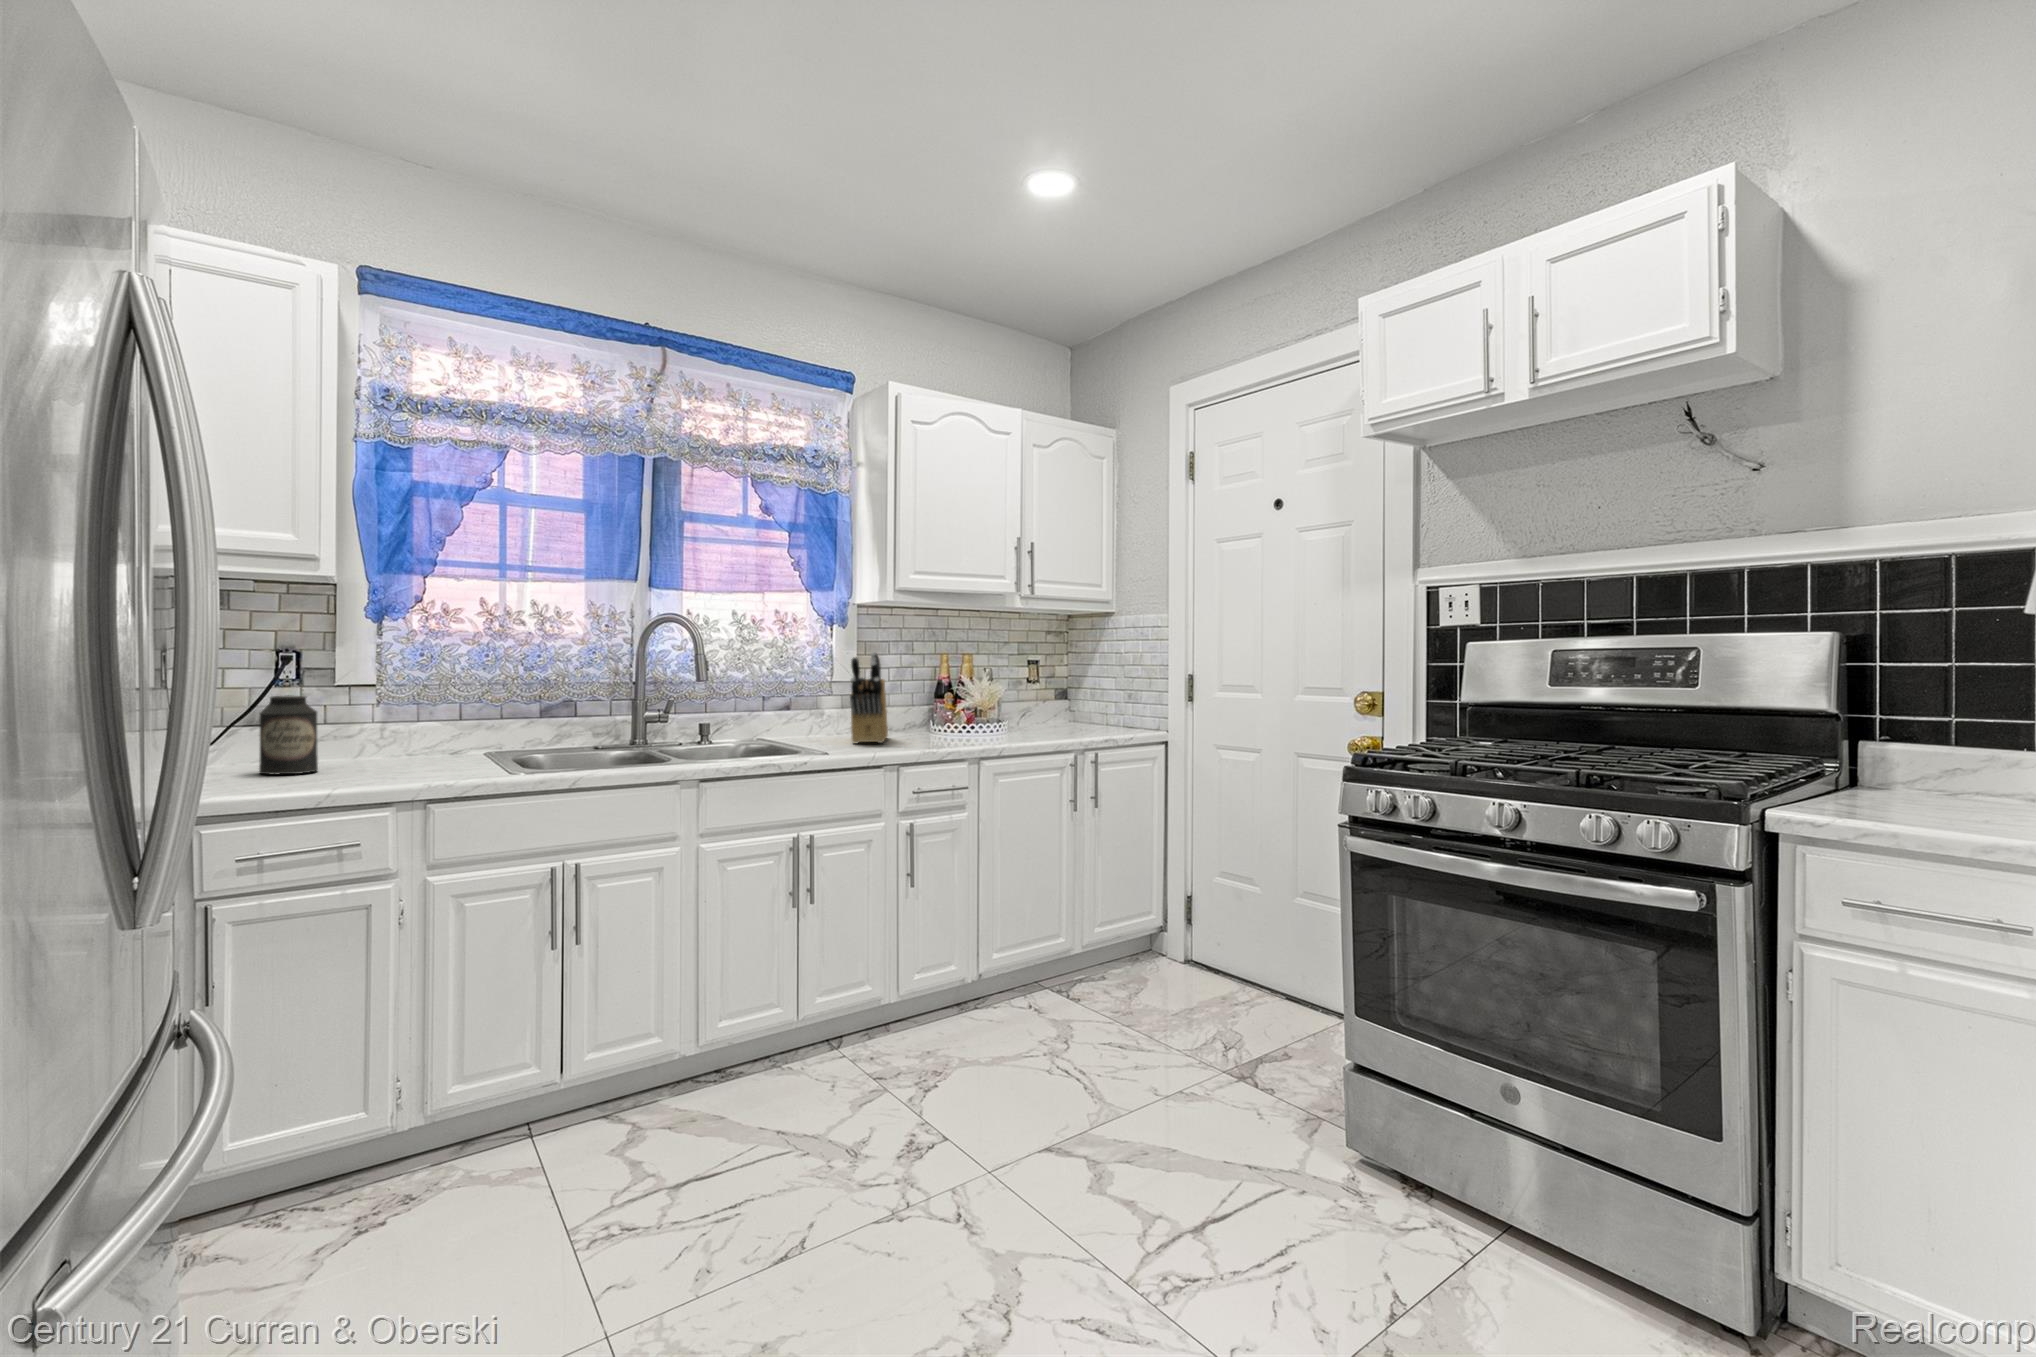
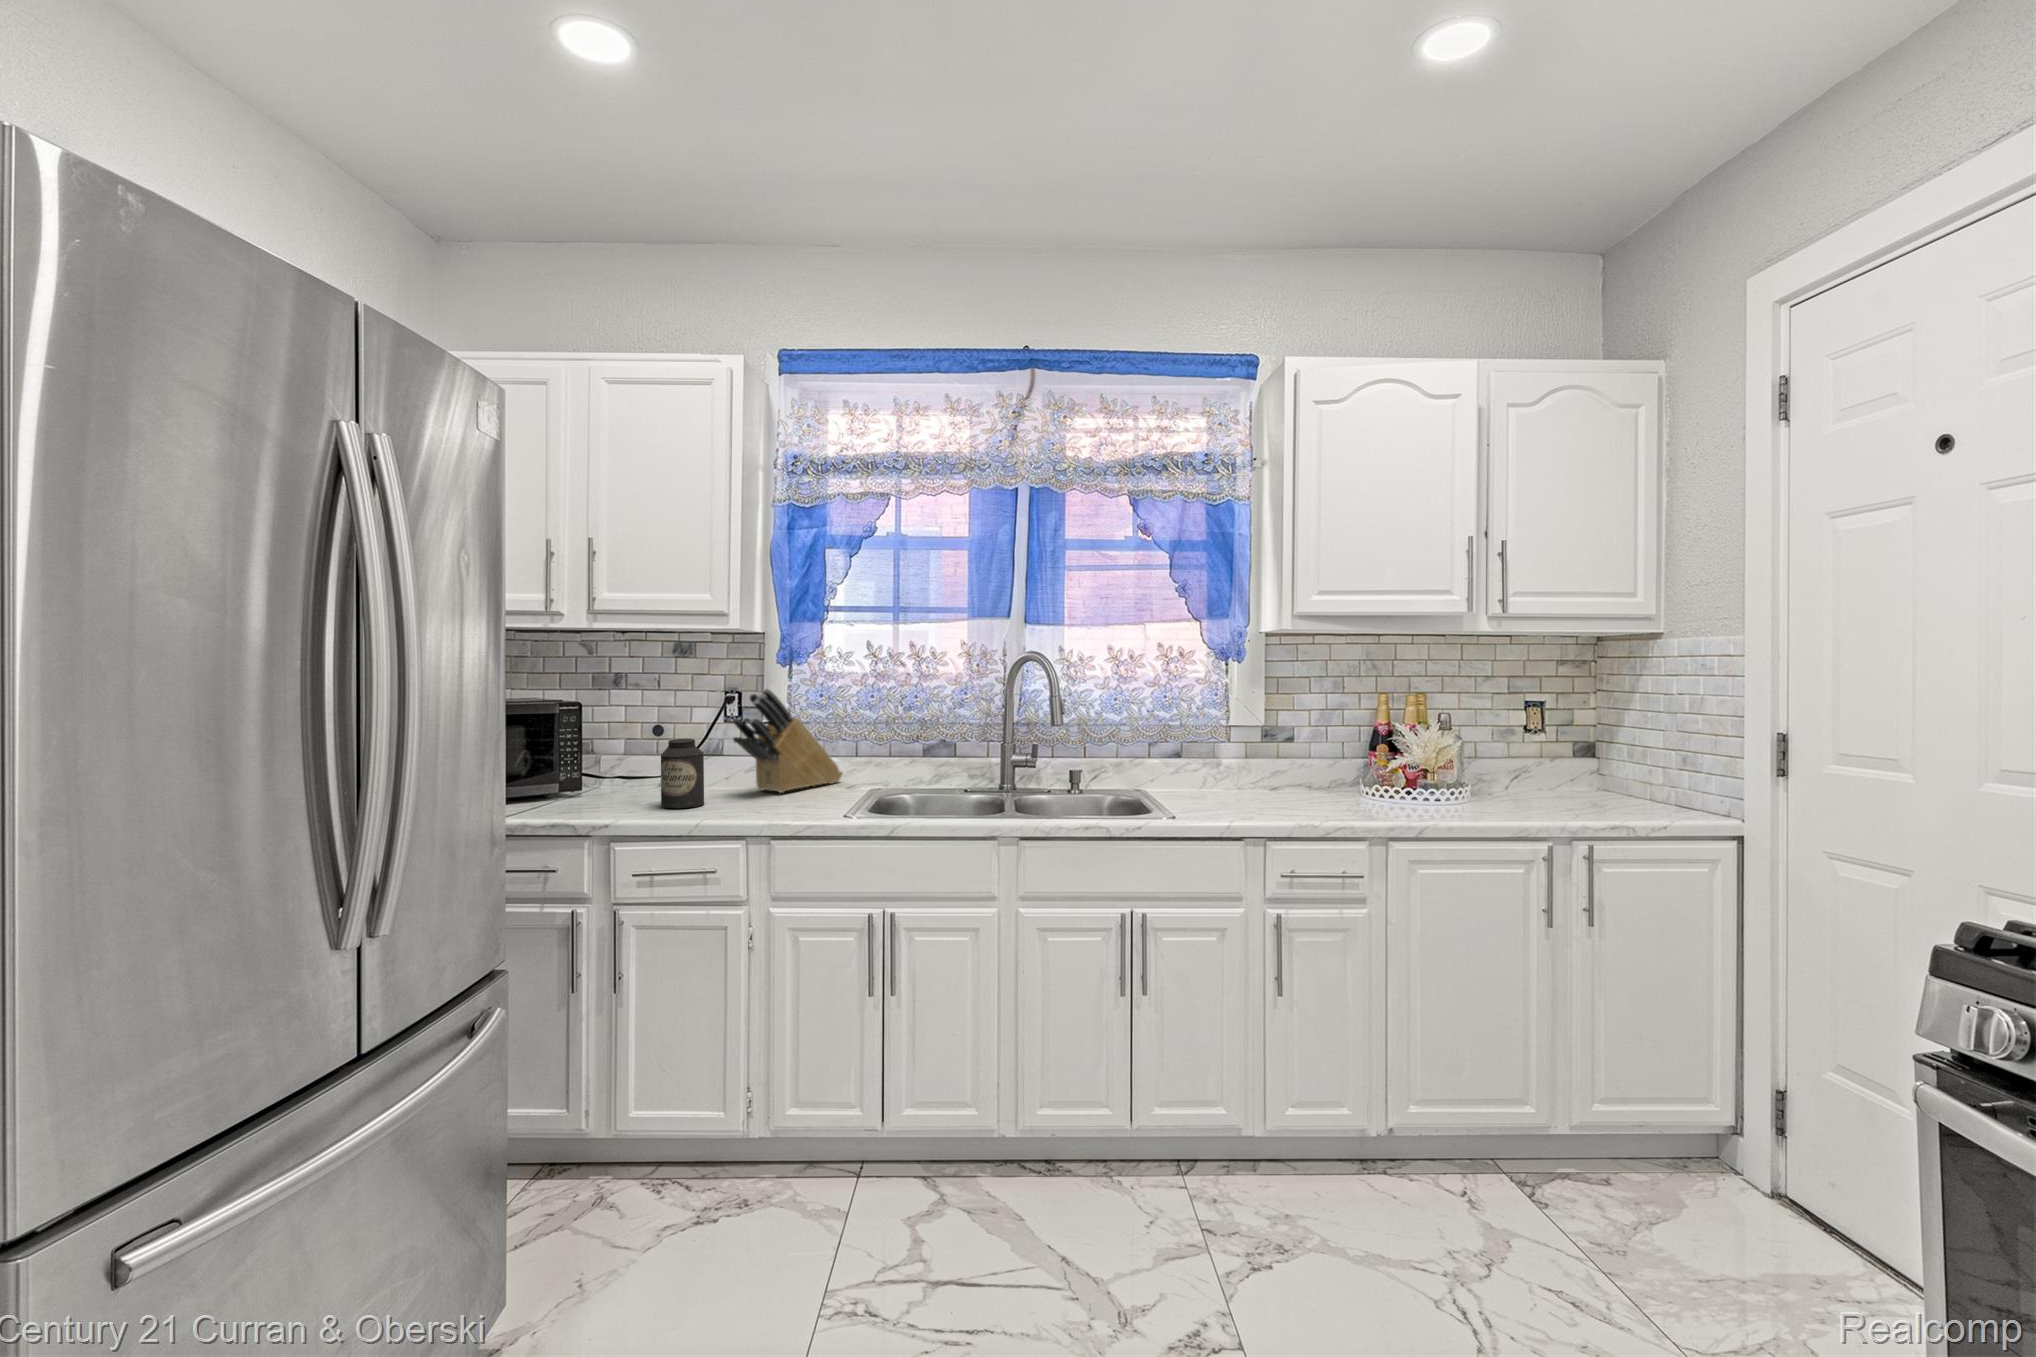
knife block: present [850,652,888,743] -> present [732,689,843,793]

